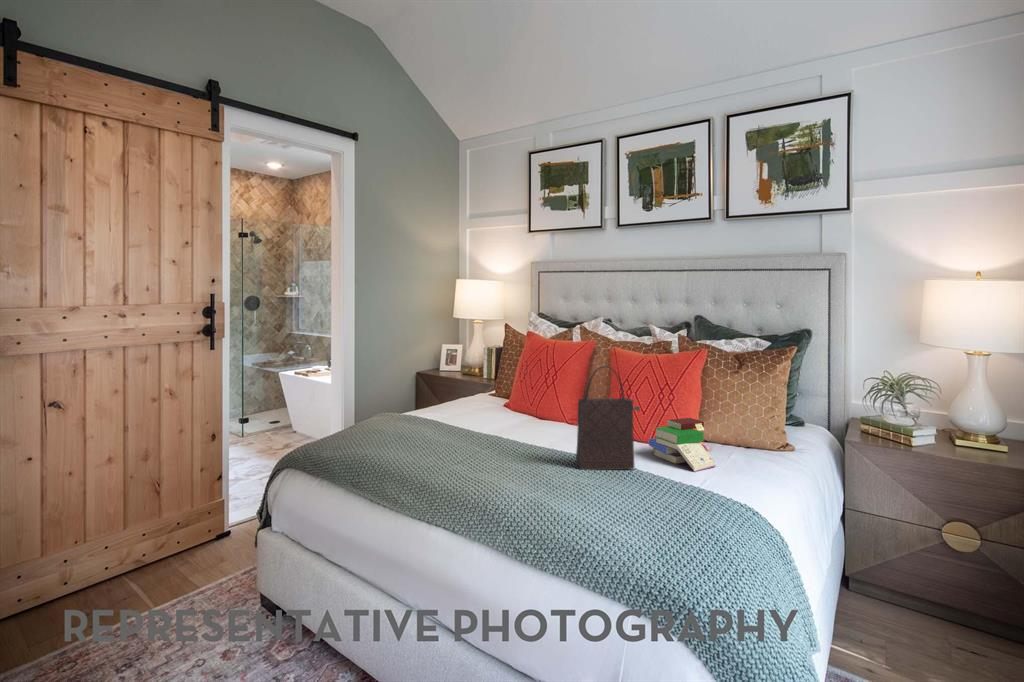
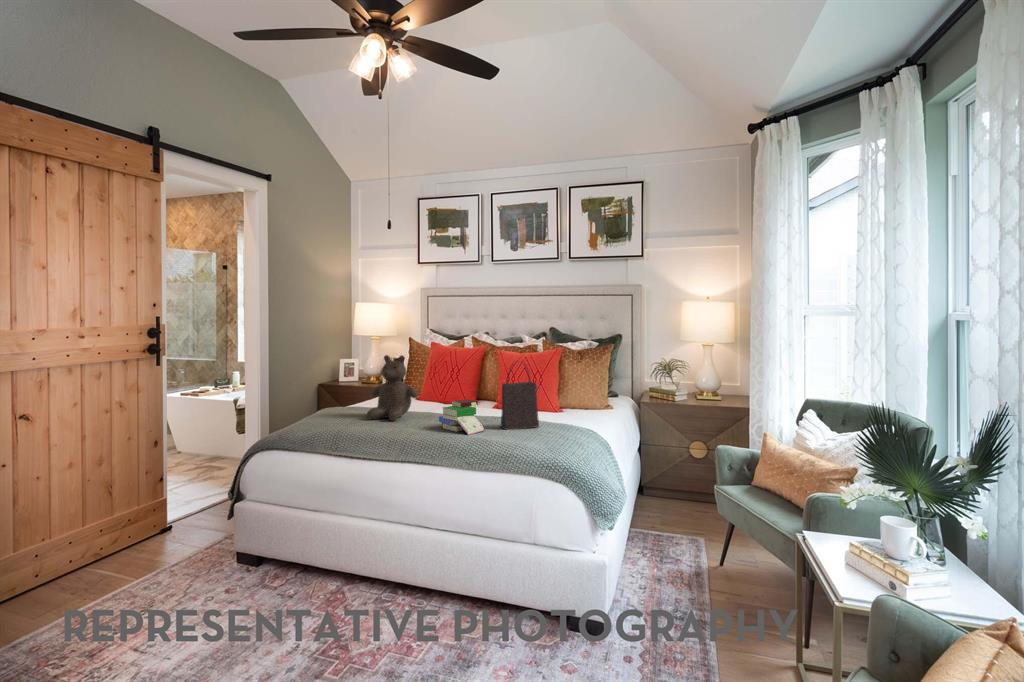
teddy bear: none [409,347,477,437] -> present [367,355,418,421]
book: present [649,418,715,472] -> present [439,399,484,435]

